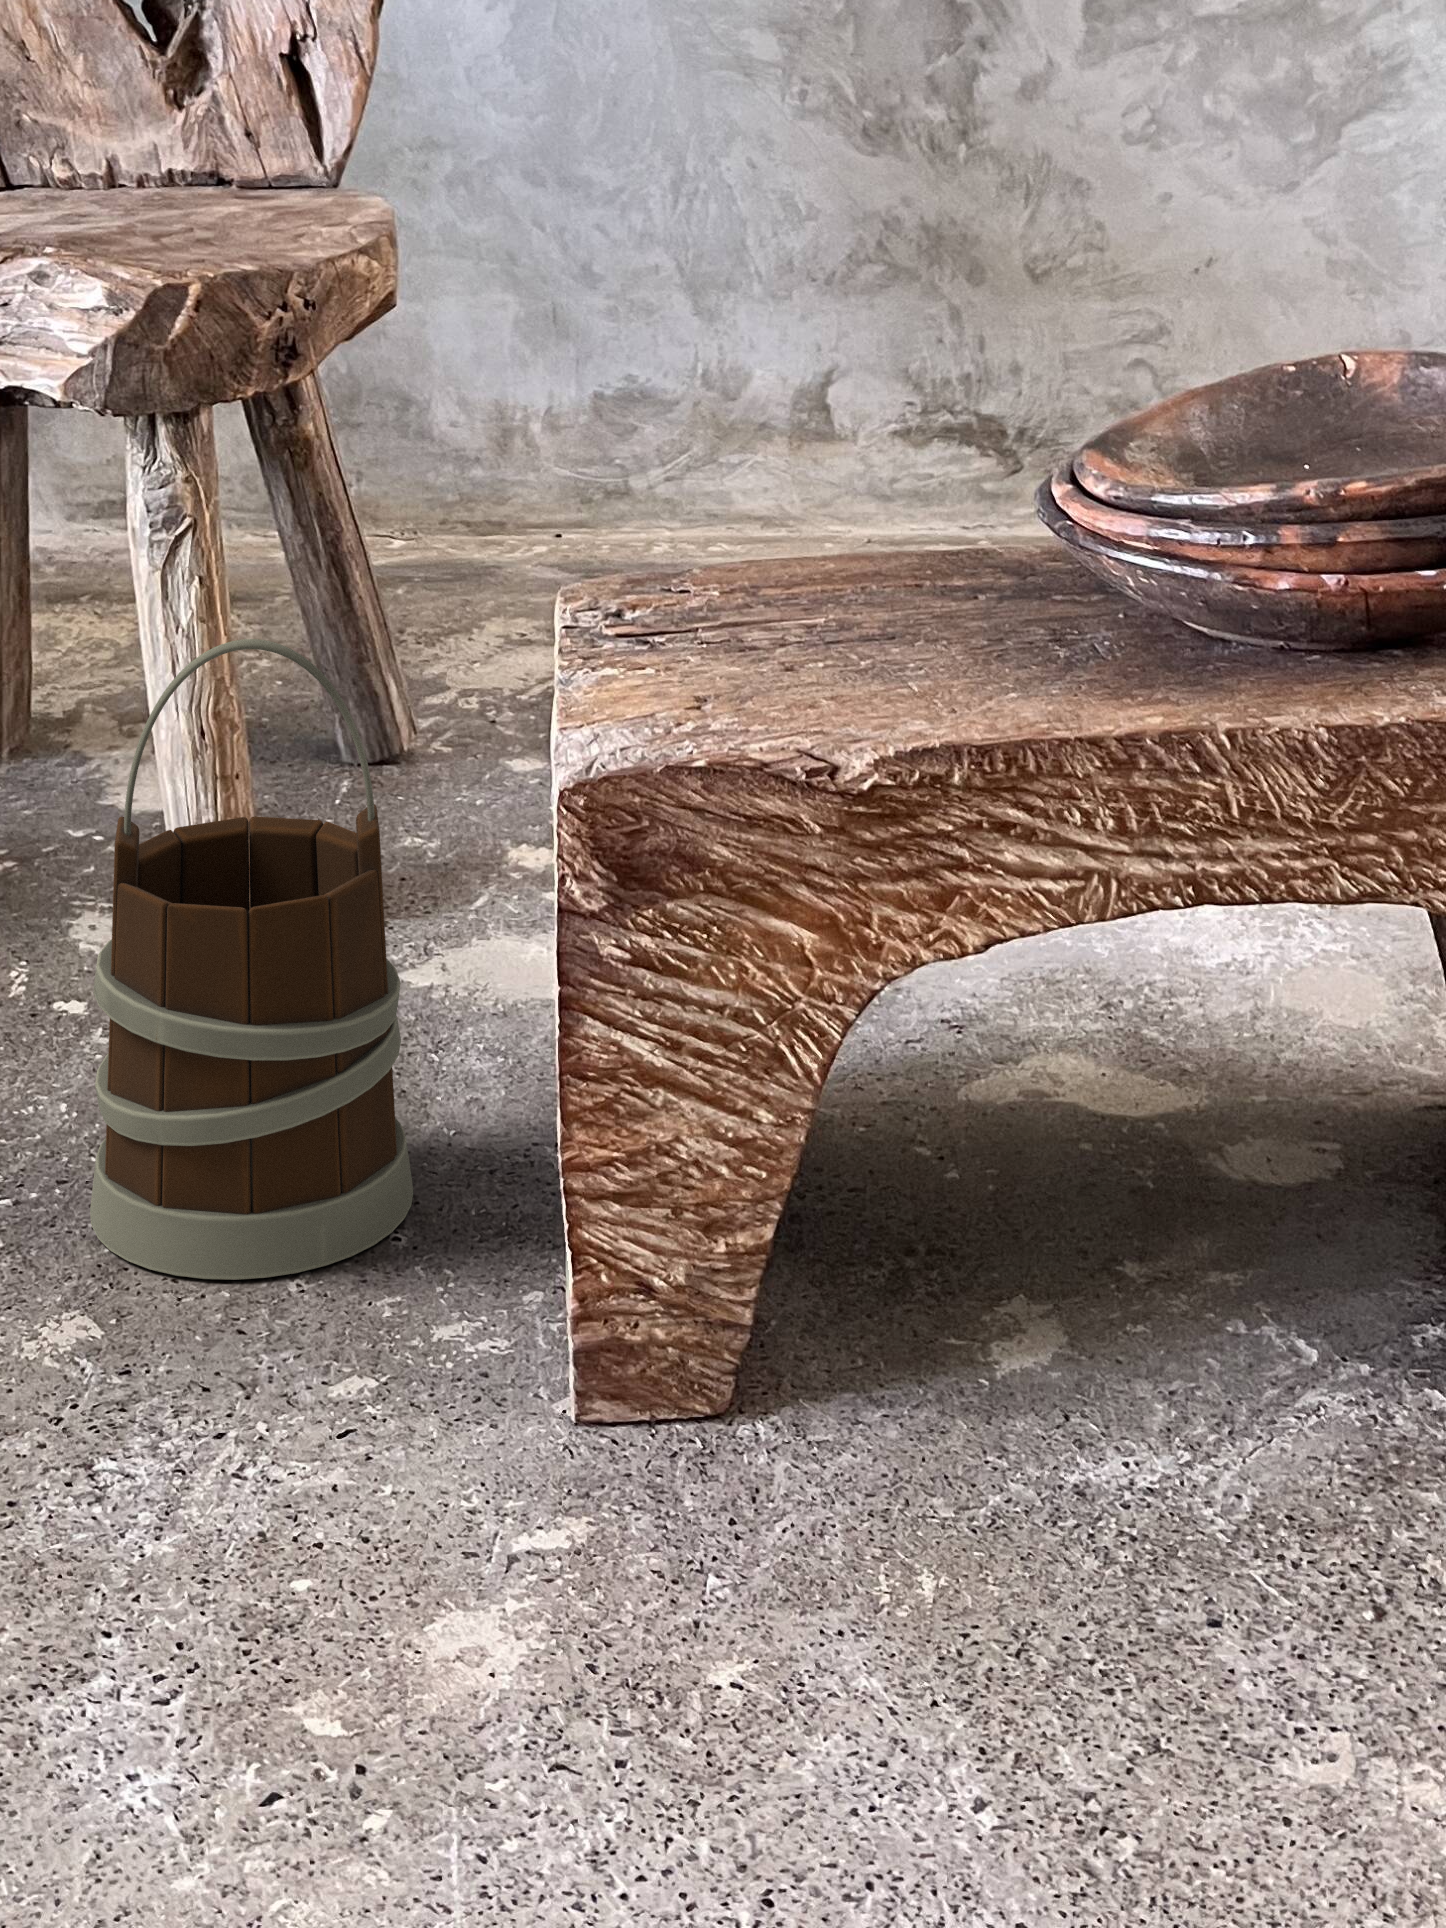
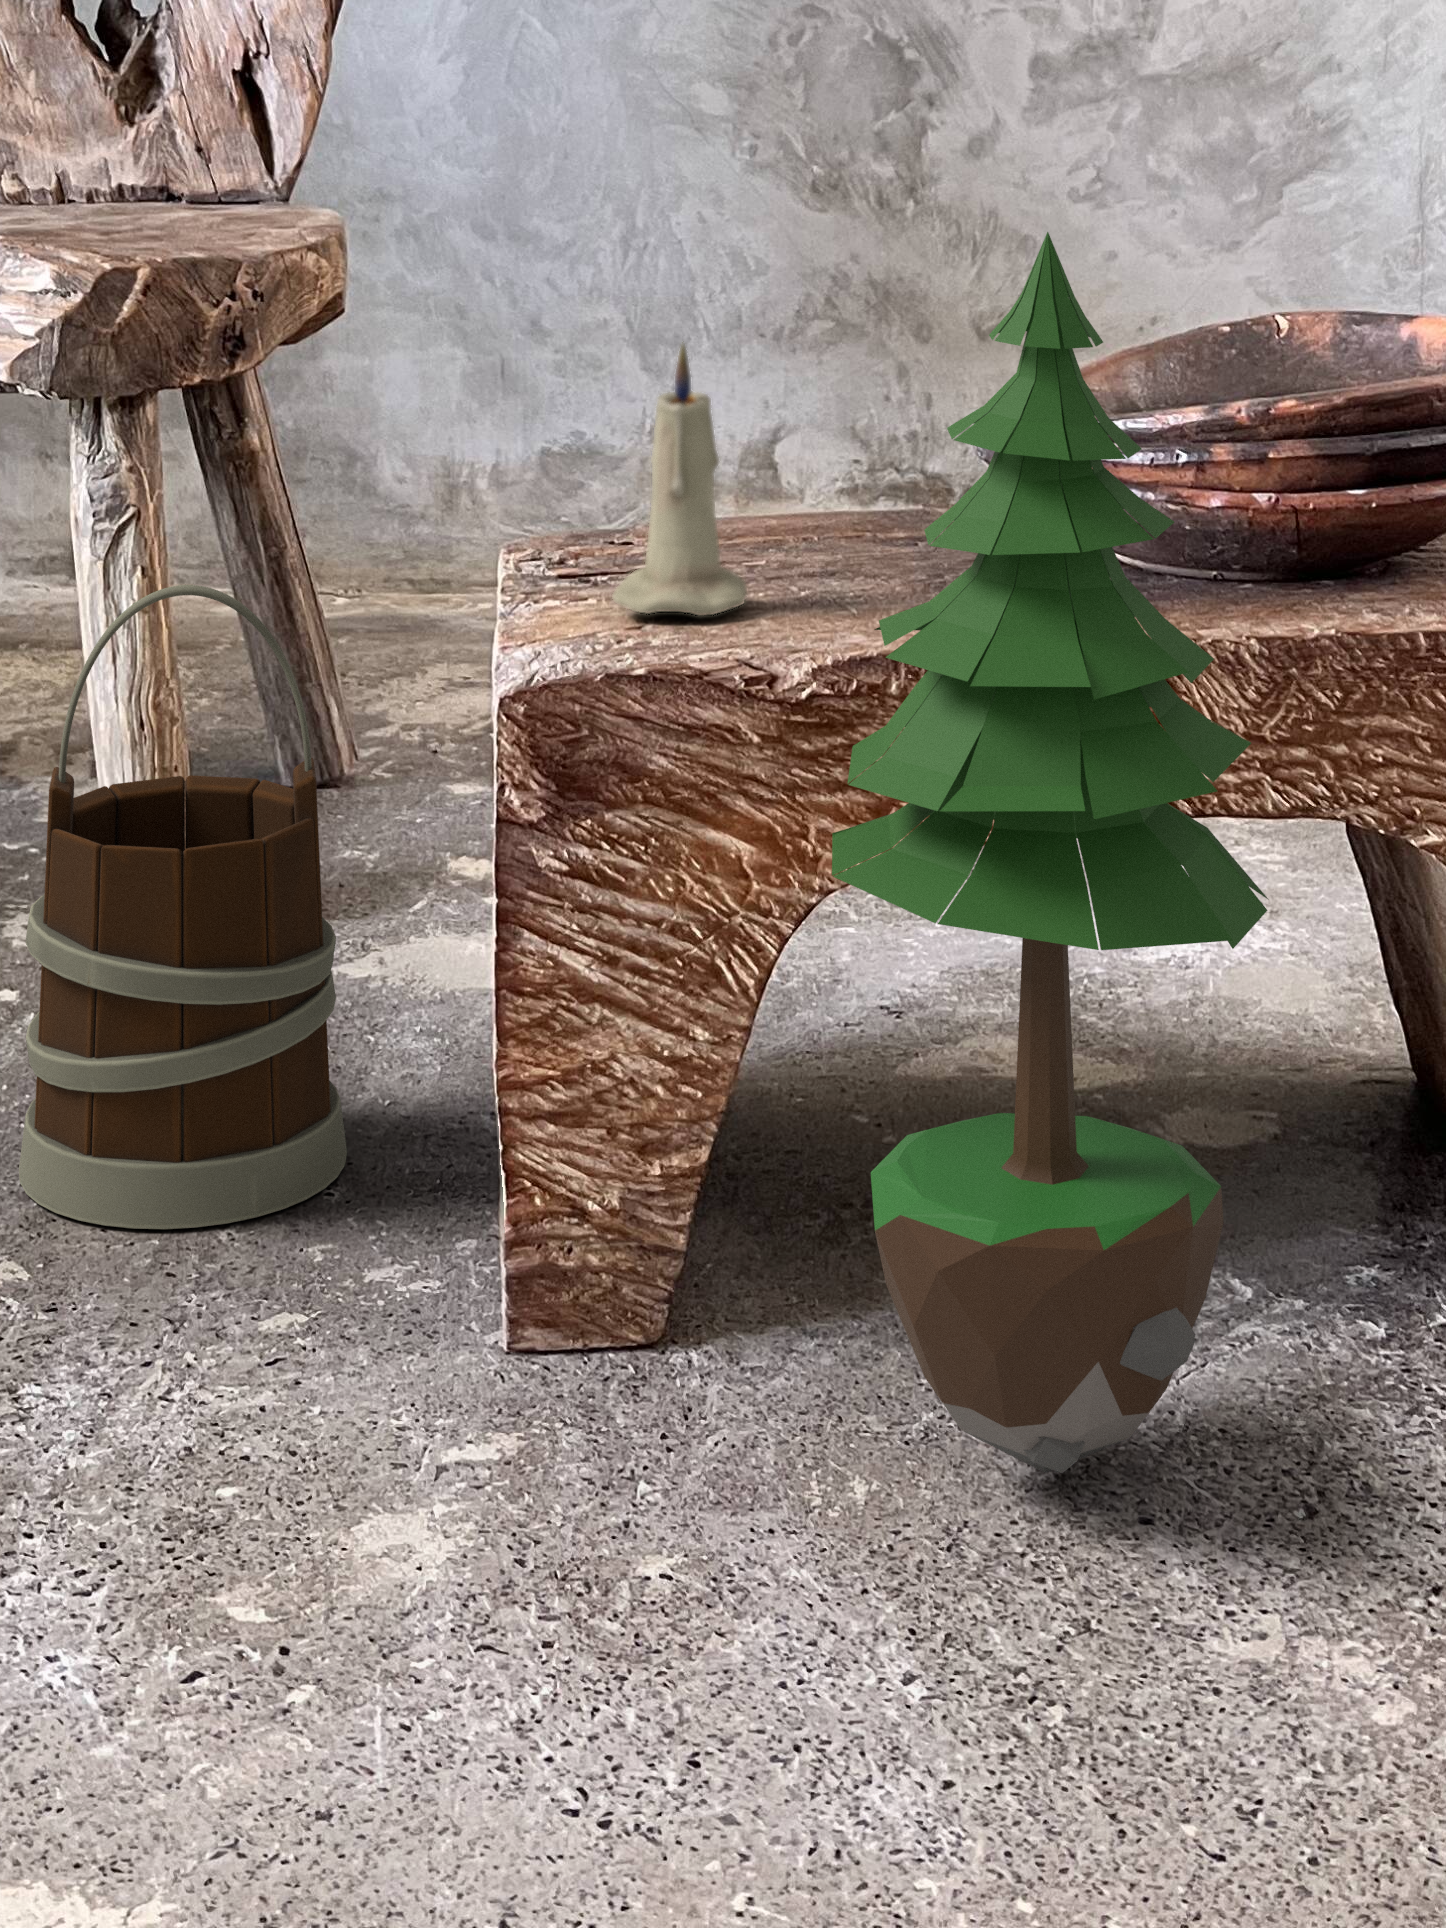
potted tree: none [893,345,1339,1576] -> present [832,232,1268,1473]
candle: none [674,413,810,690] -> present [613,342,747,616]

